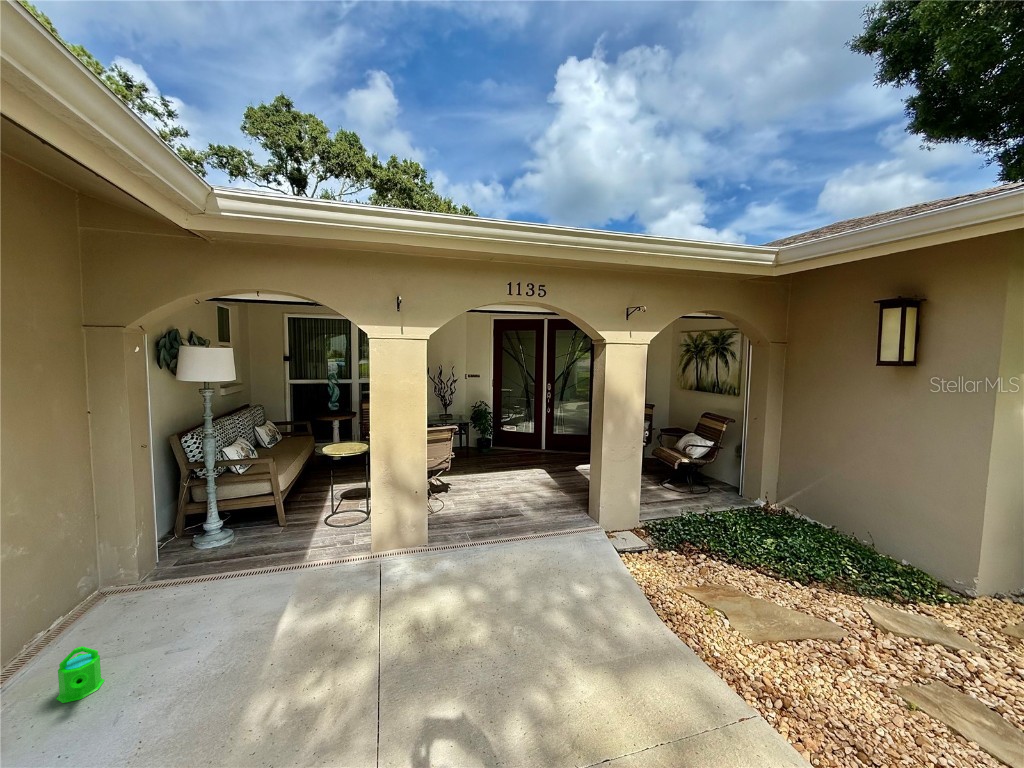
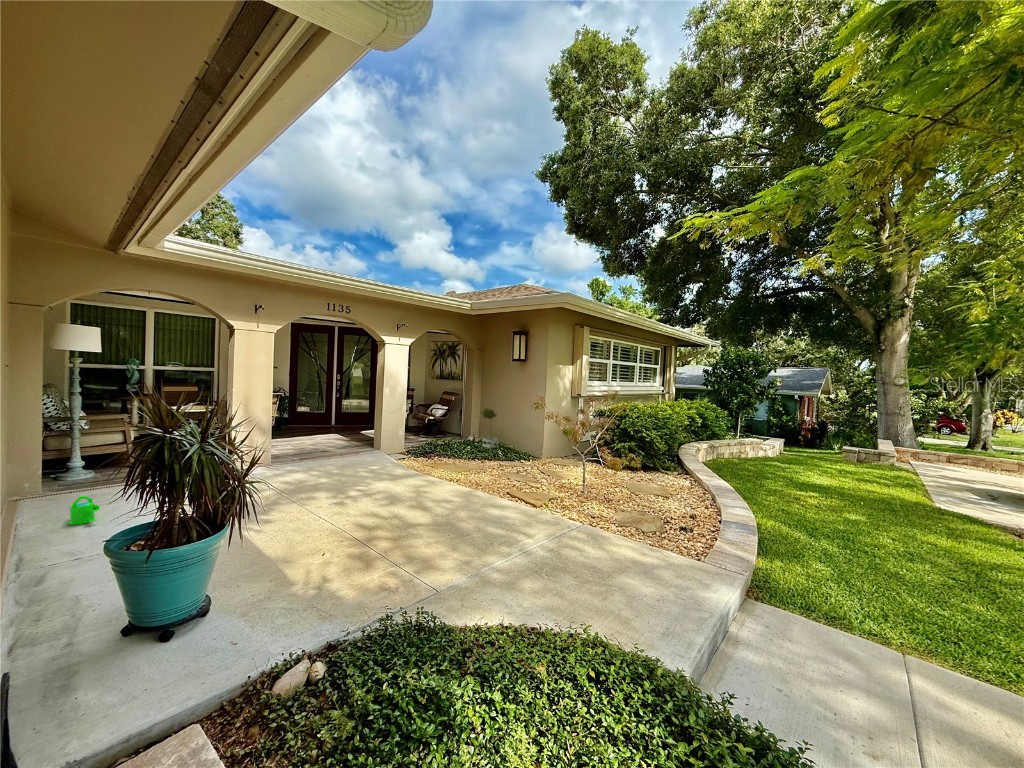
potted tree: none [791,456,828,539] -> present [482,408,498,448]

